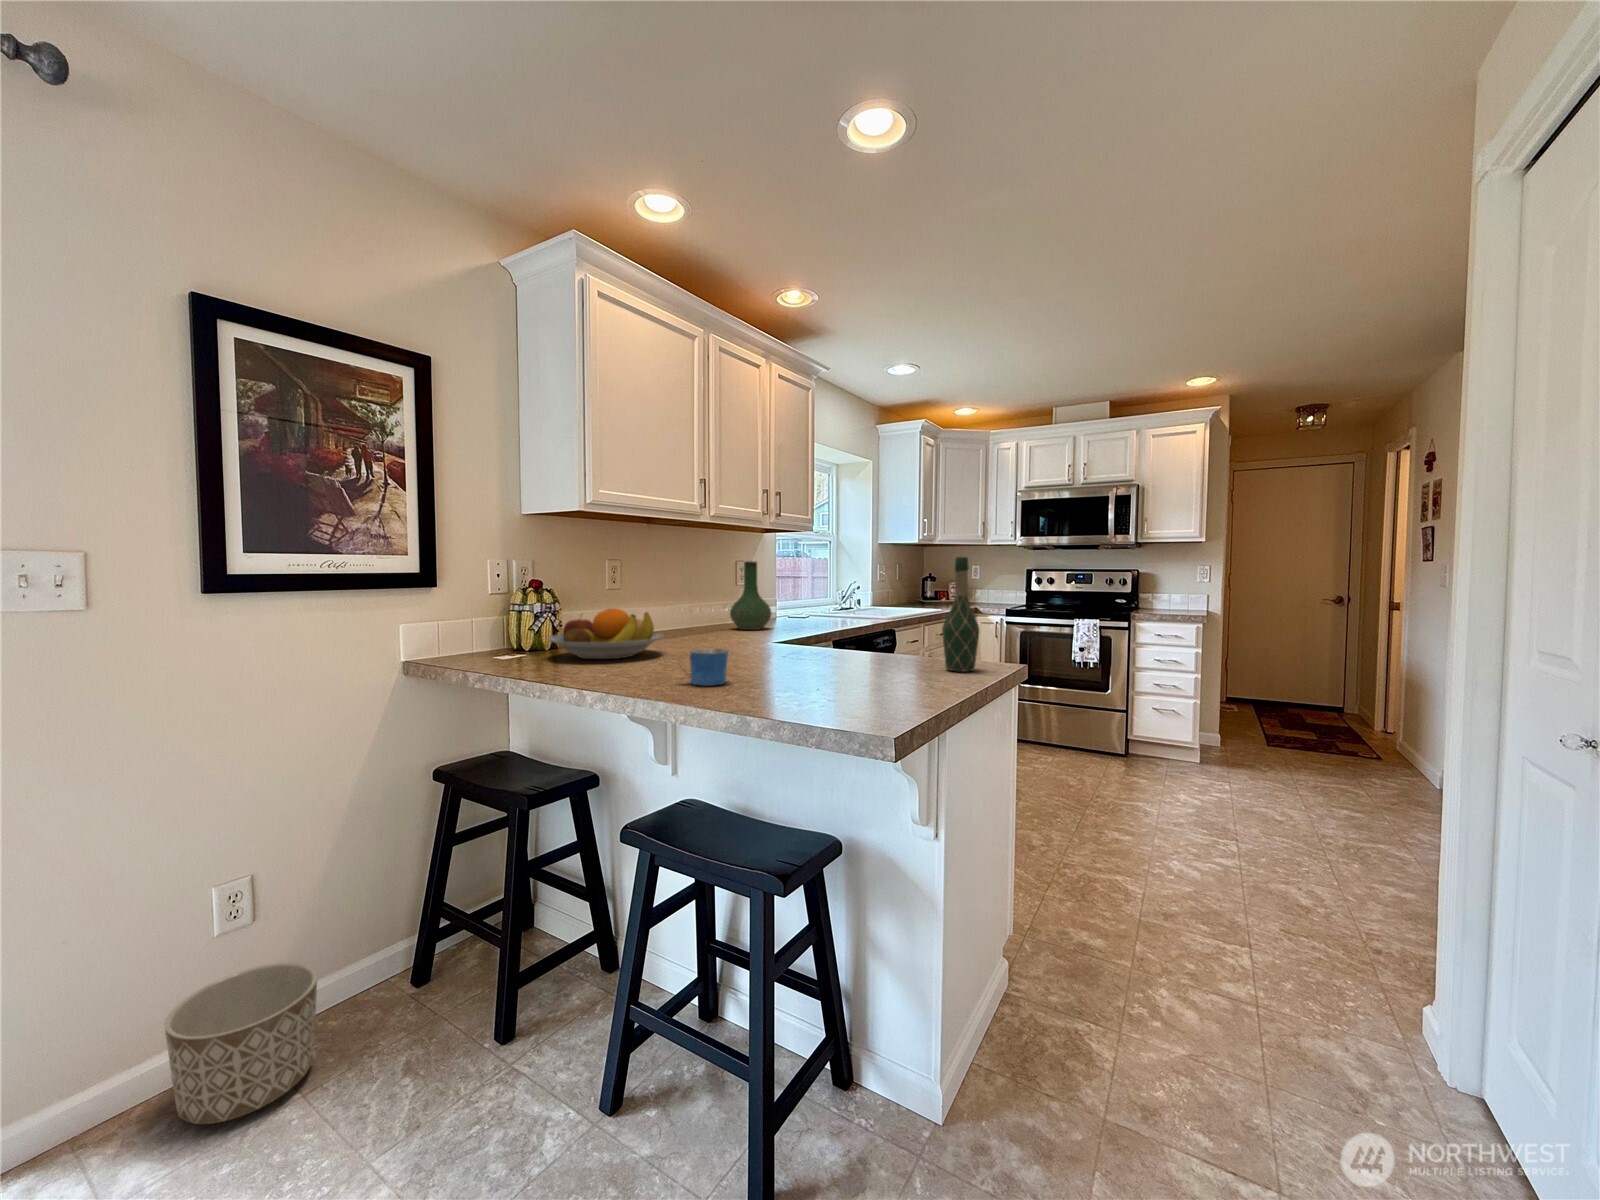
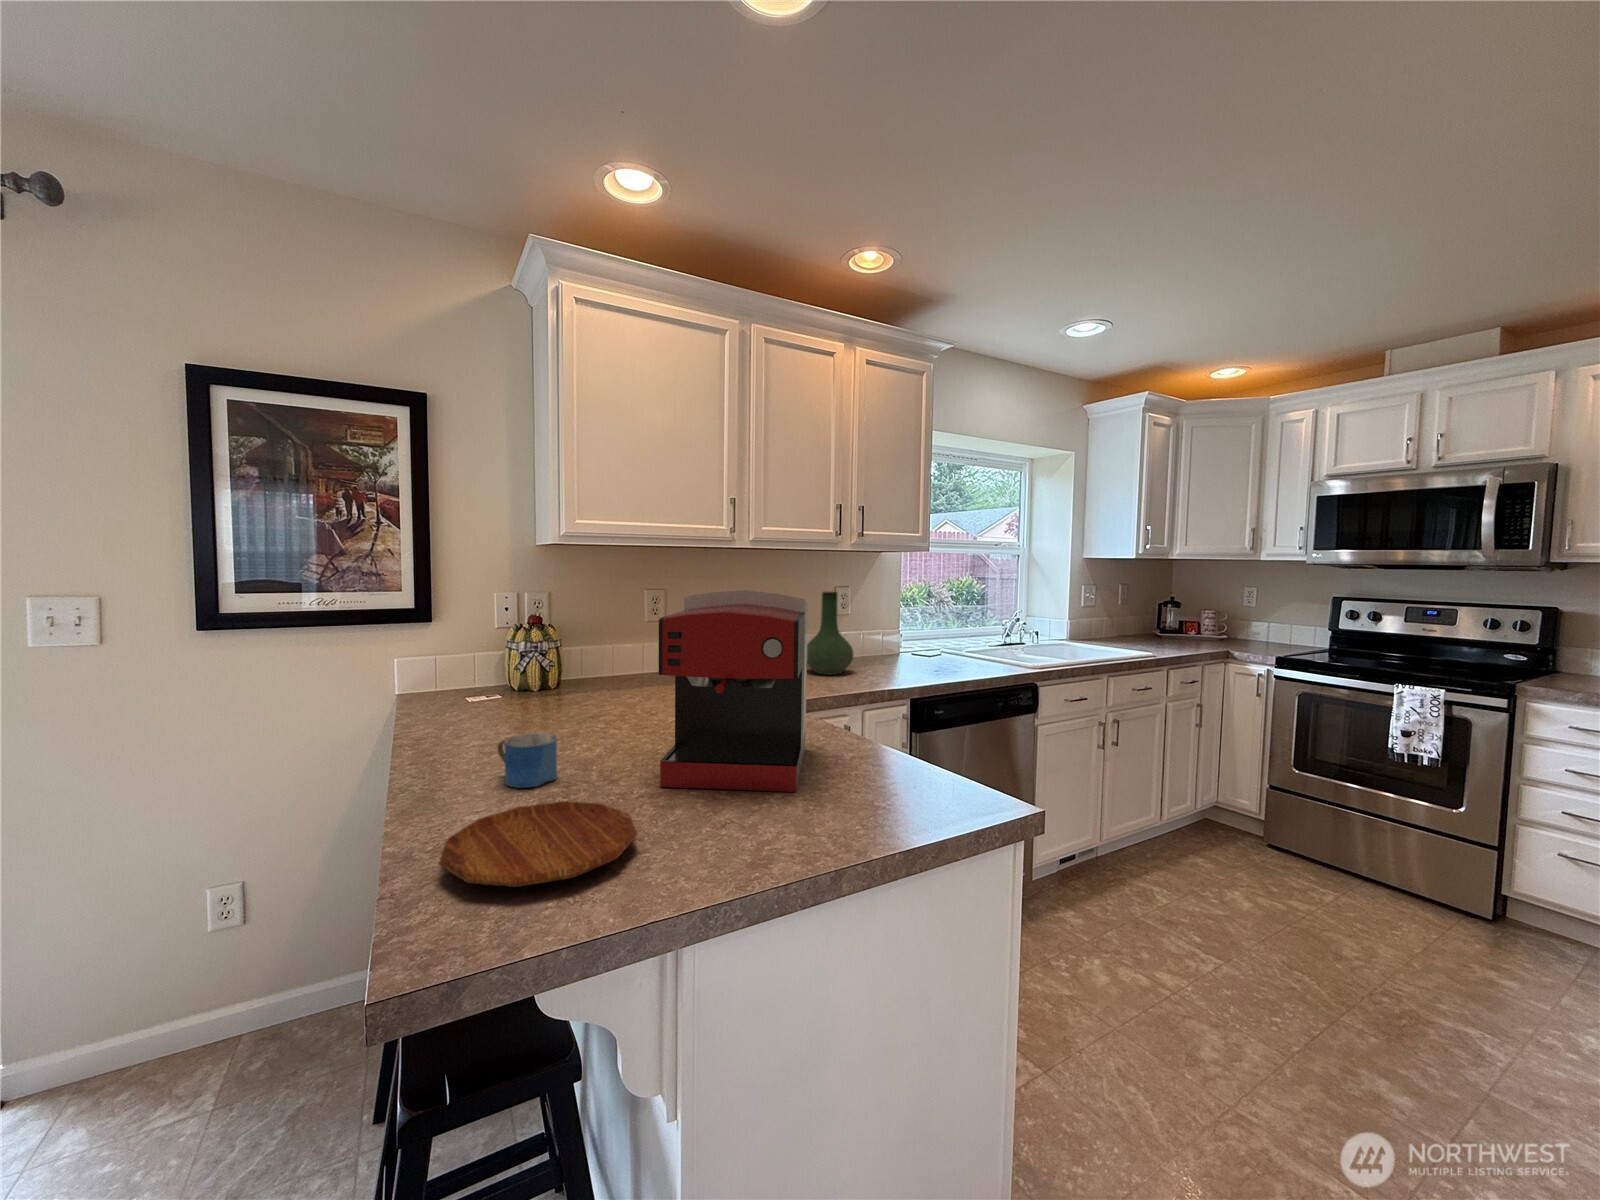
coffee maker: none [770,540,895,676] -> present [659,590,808,792]
wine bottle: present [942,557,979,672] -> none [868,628,927,815]
fruit bowl: present [547,608,664,659] -> none [505,656,639,714]
tray: none [762,676,885,706] -> present [439,801,637,887]
planter: present [165,962,317,1124] -> none [119,970,265,1119]

